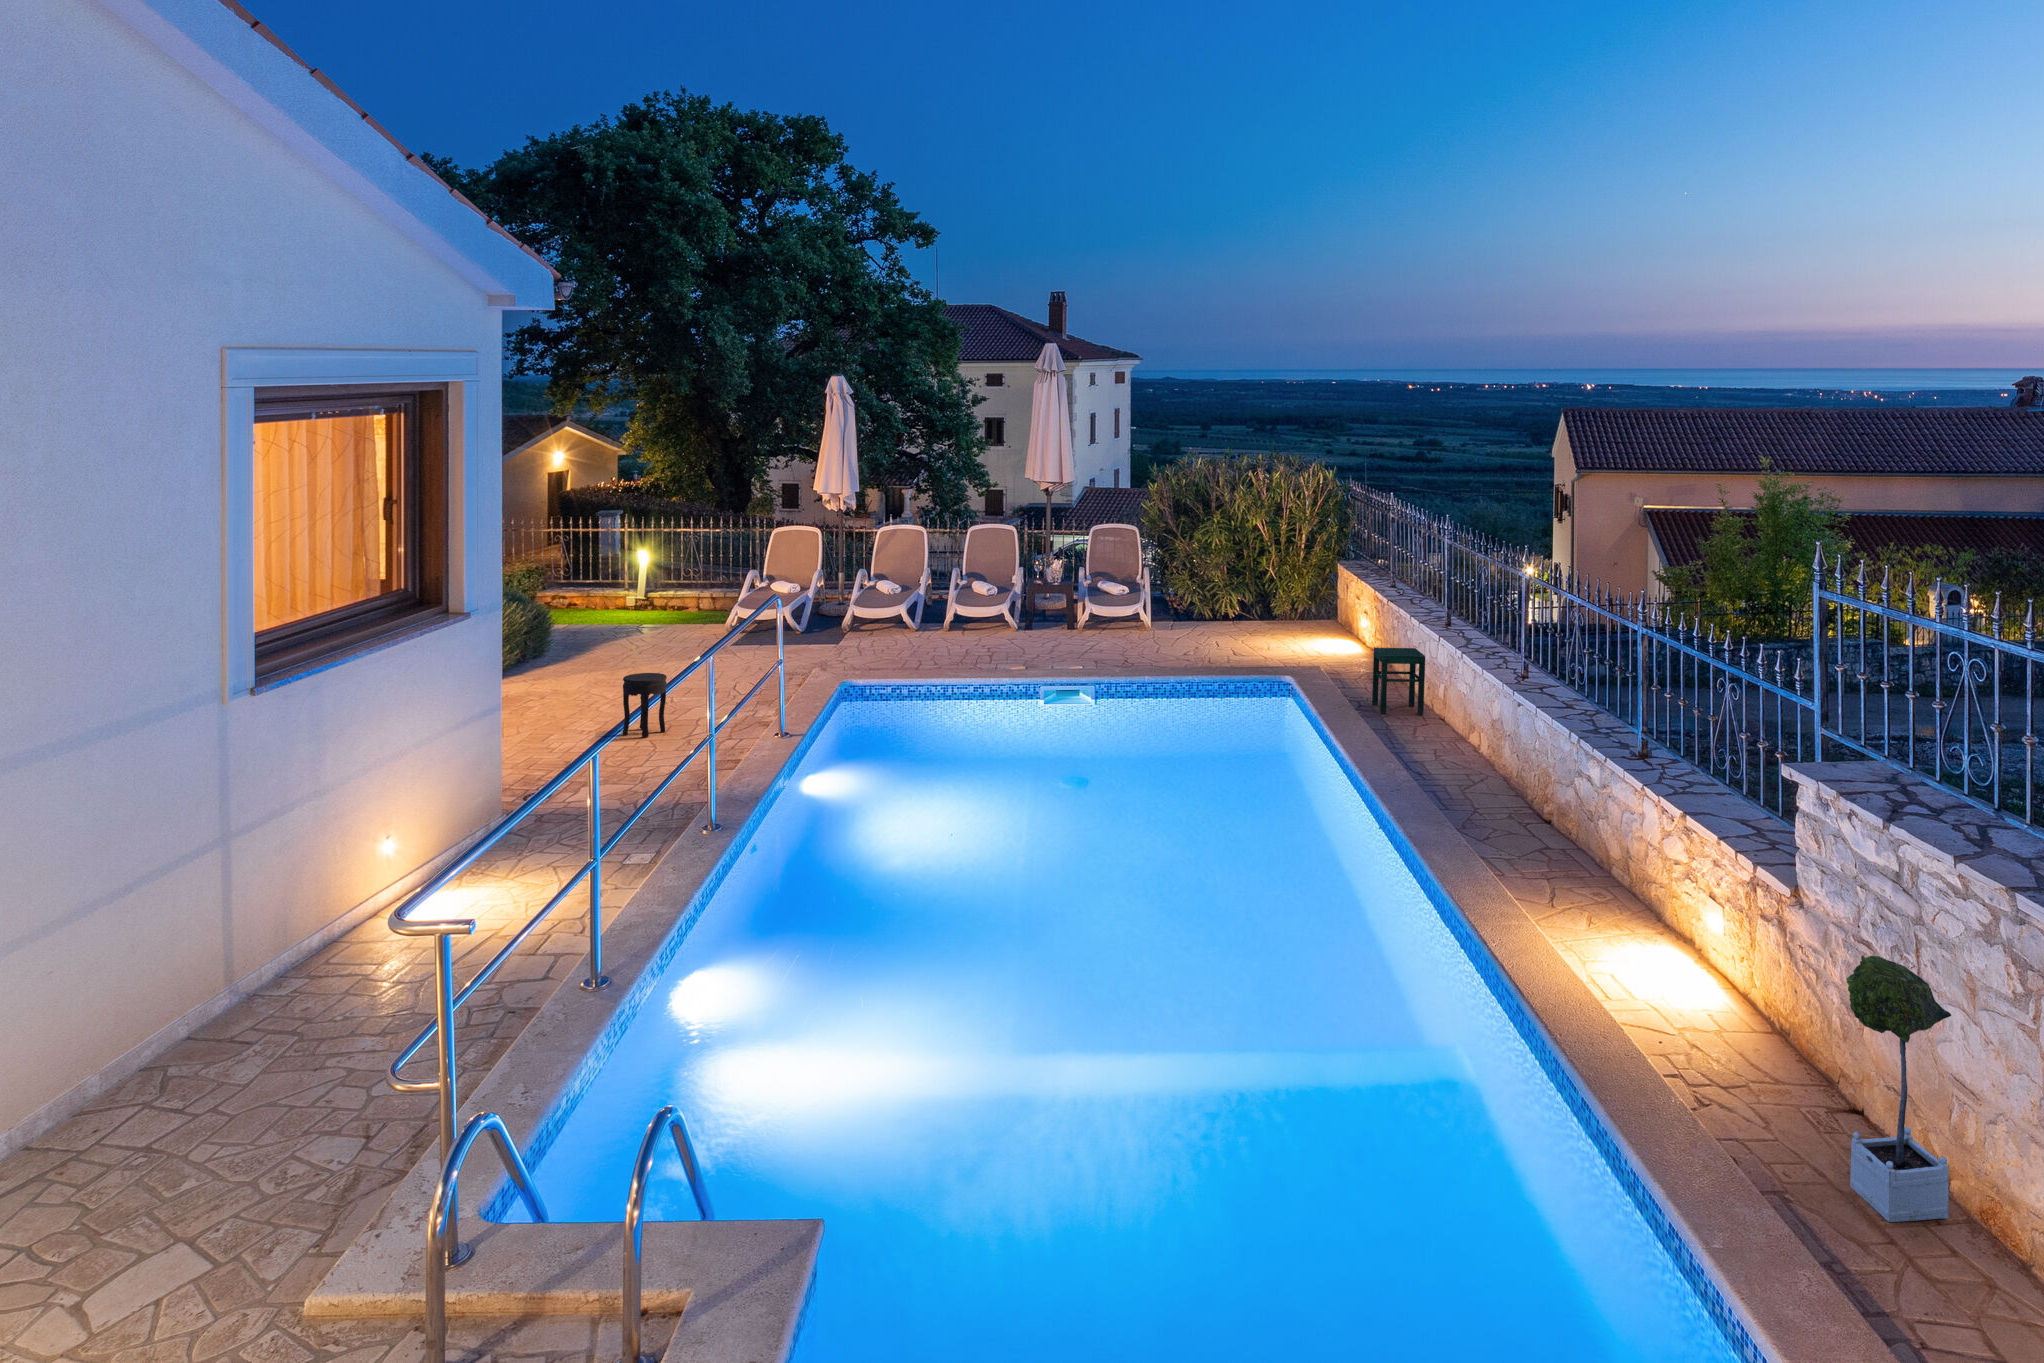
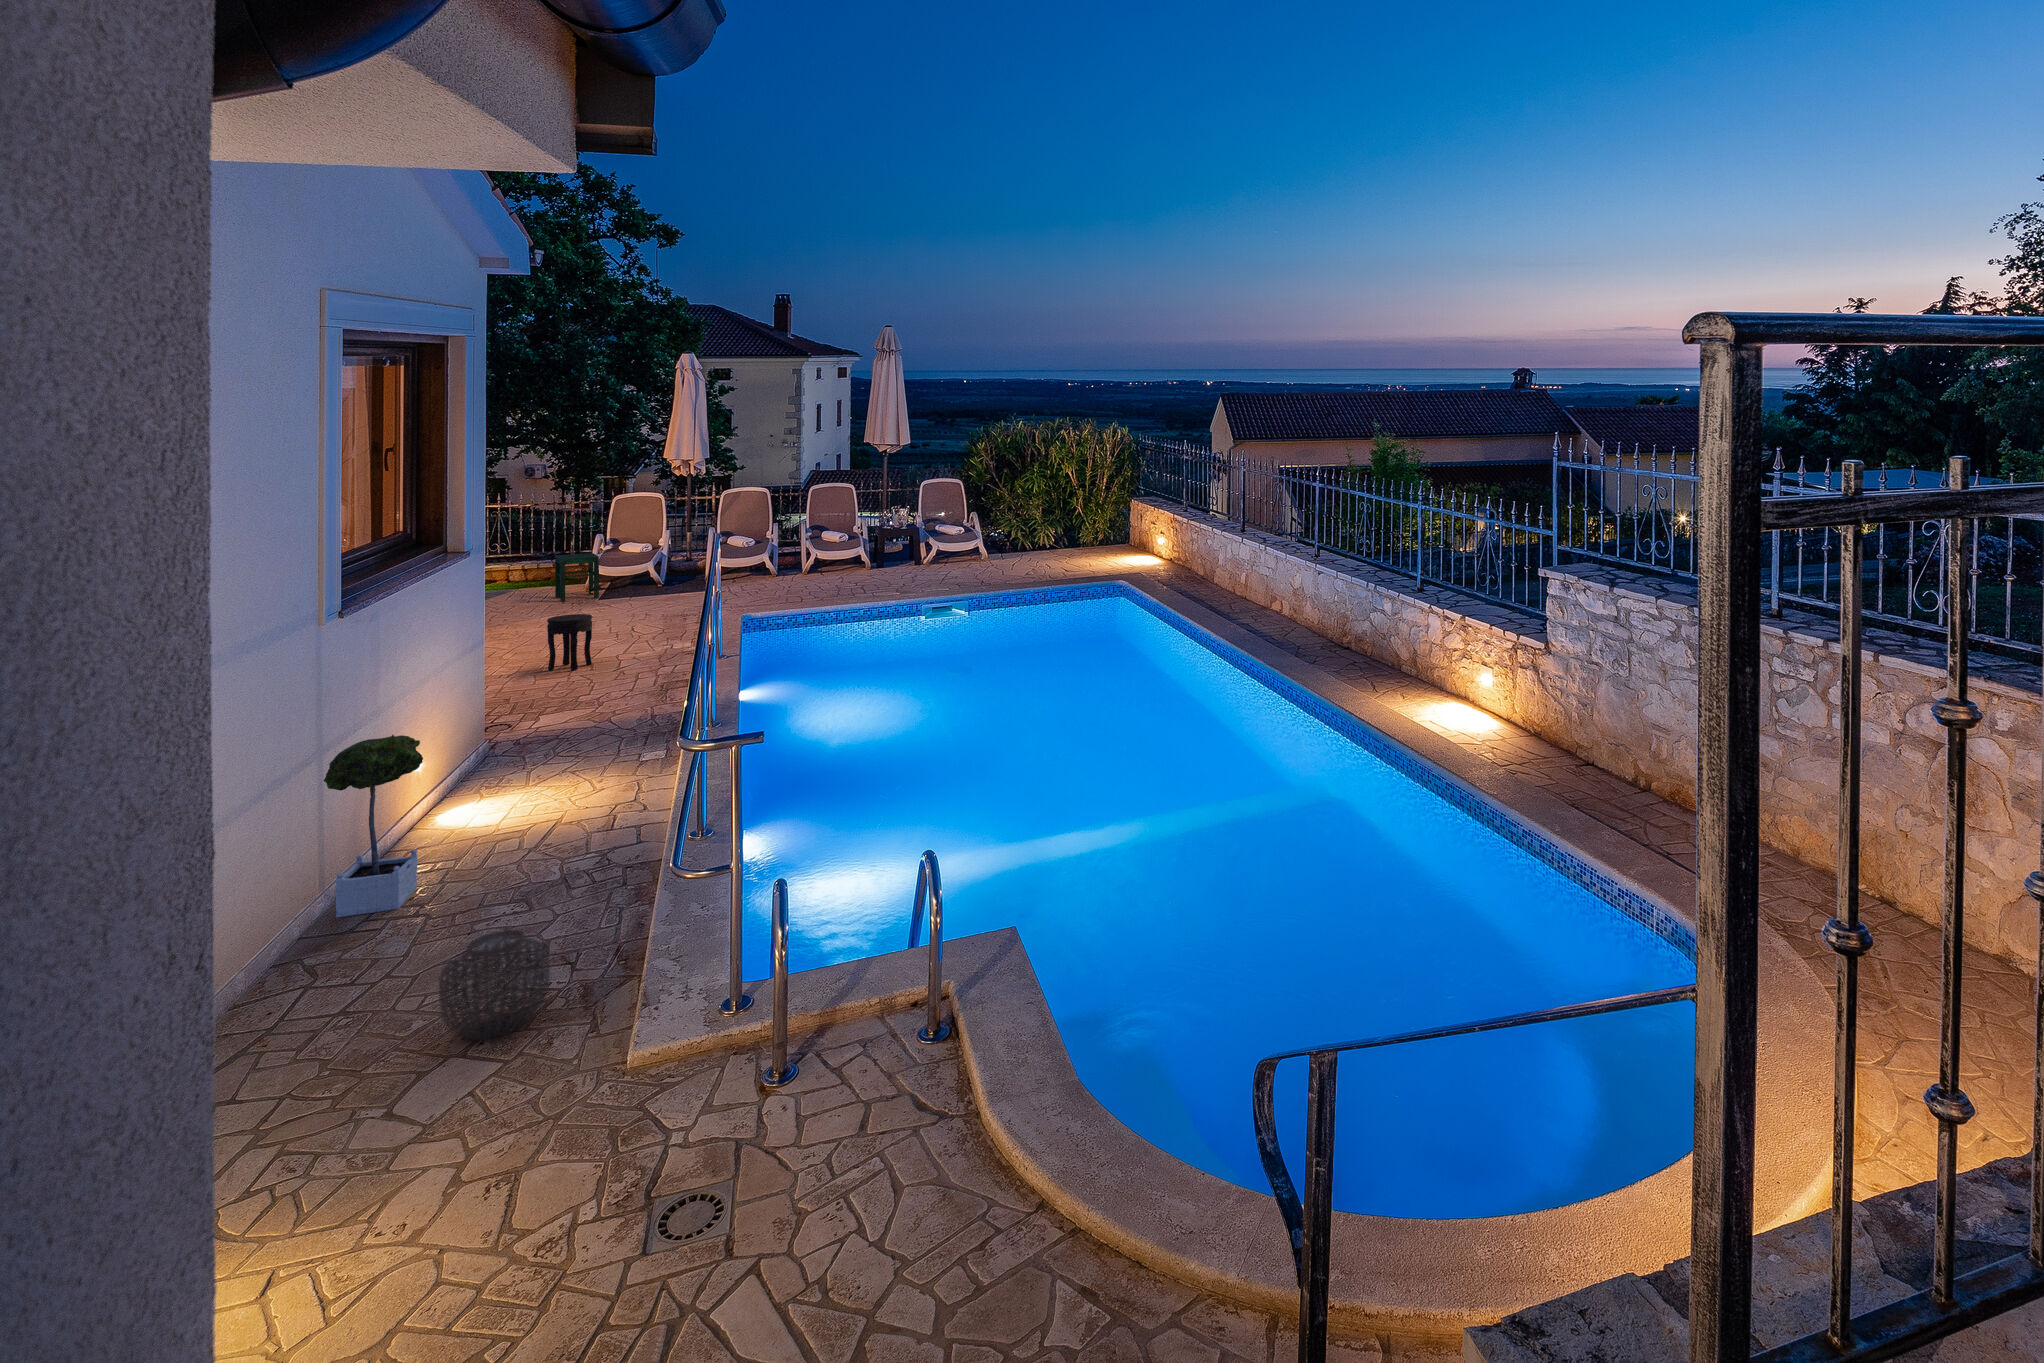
stool: present [1372,648,1425,715] -> present [555,553,599,602]
potted tree: present [1846,955,1951,1222] -> present [324,735,423,917]
woven basket: none [180,1110,302,1242] -> present [439,930,550,1040]

